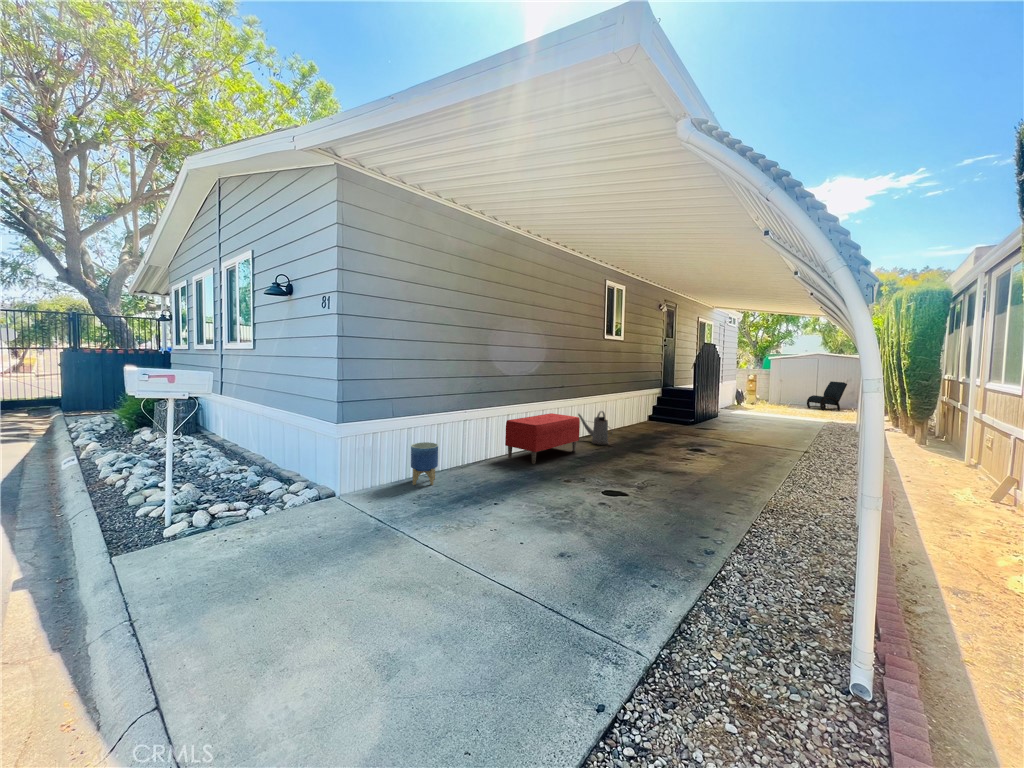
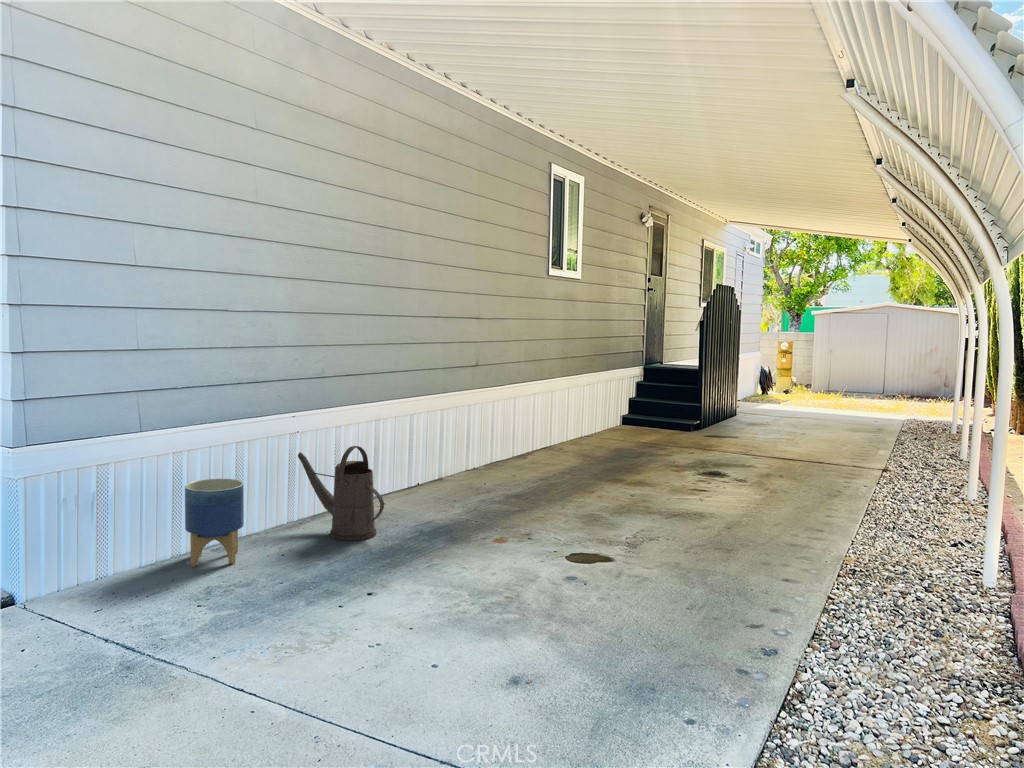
lounge chair: present [807,381,847,411] -> none [871,351,930,399]
watering can: present [578,411,613,445] -> present [298,446,384,541]
bench: present [505,413,580,464] -> none [375,414,515,511]

